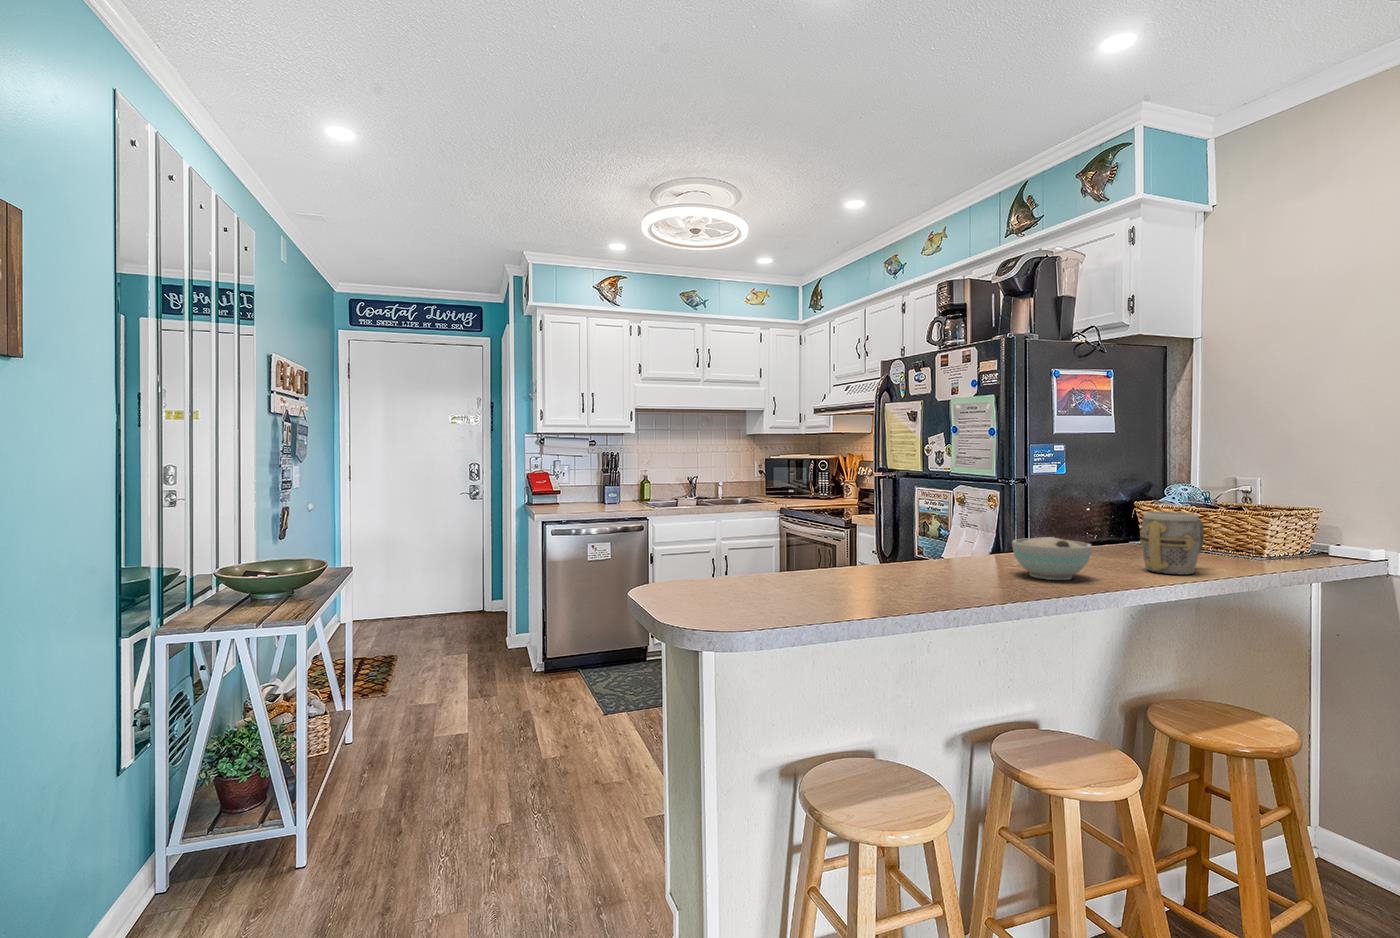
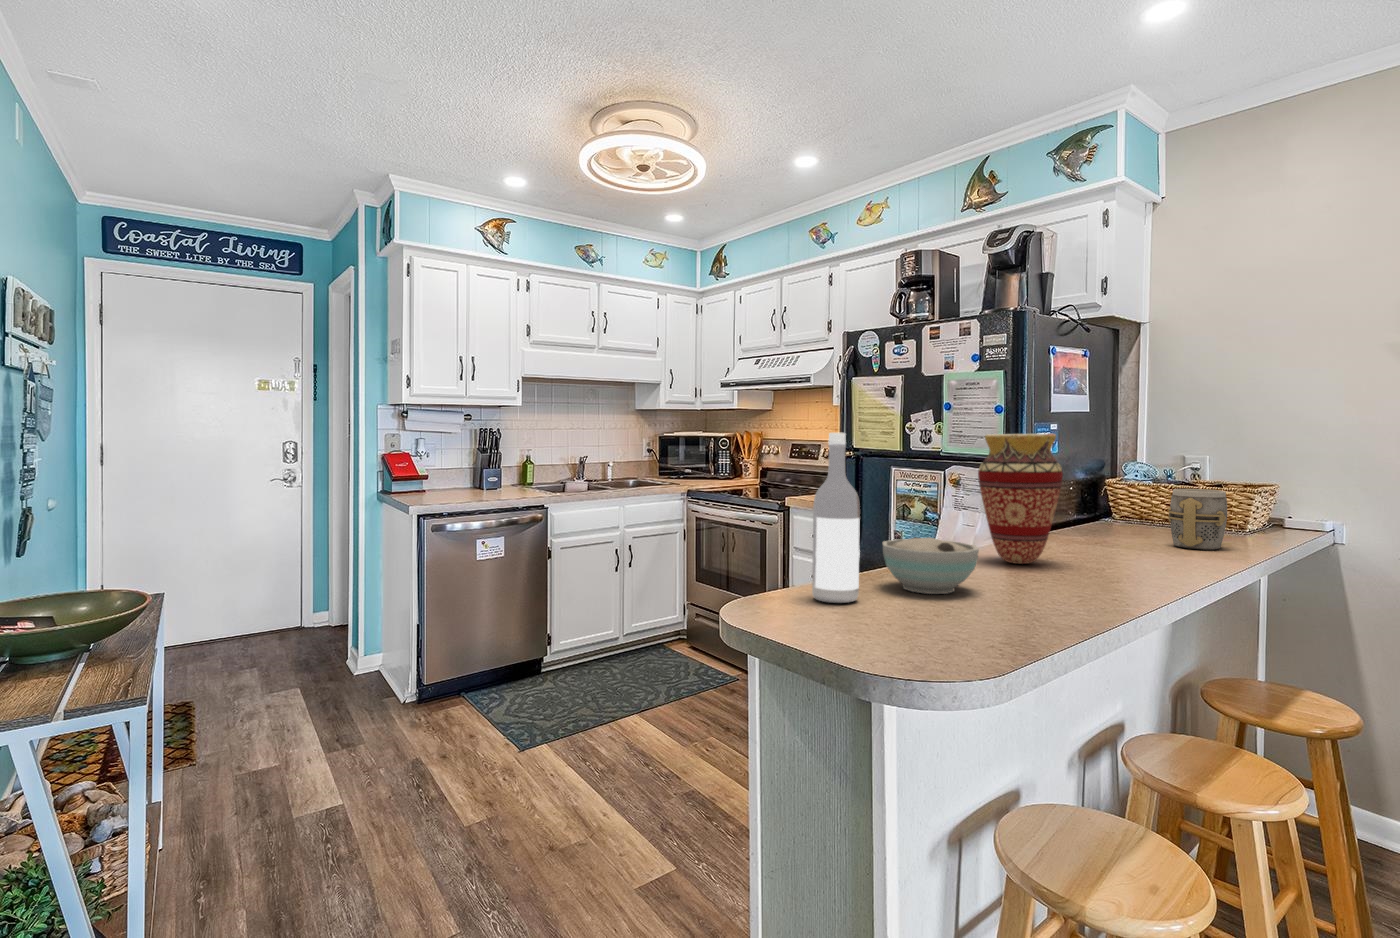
vase: none [902,458,979,581] -> present [978,434,1063,564]
wine bottle: none [685,461,724,606] -> present [812,433,860,603]
bowl: present [1012,537,1091,580] -> present [883,537,979,594]

